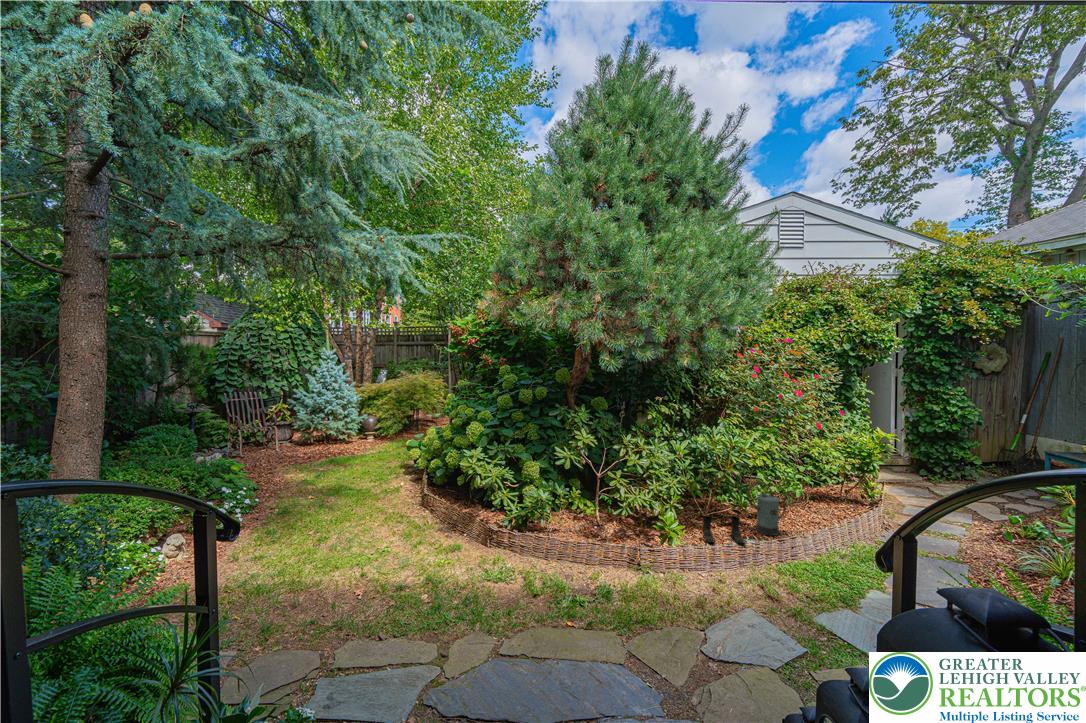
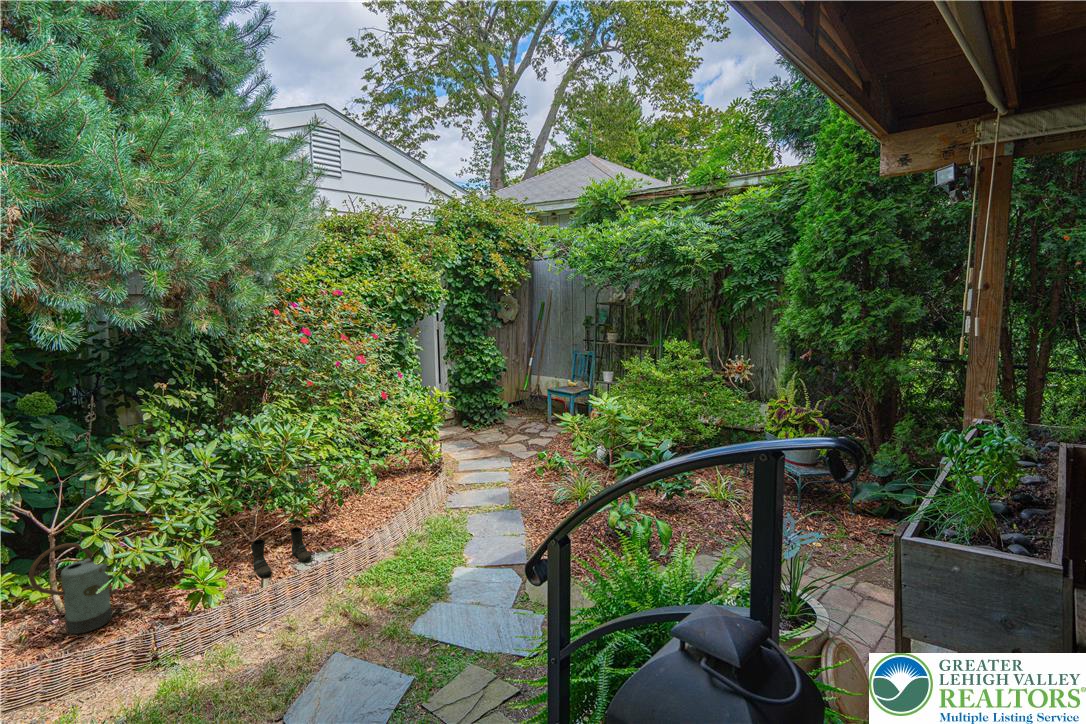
watering can: present [747,482,790,536] -> present [29,543,126,634]

